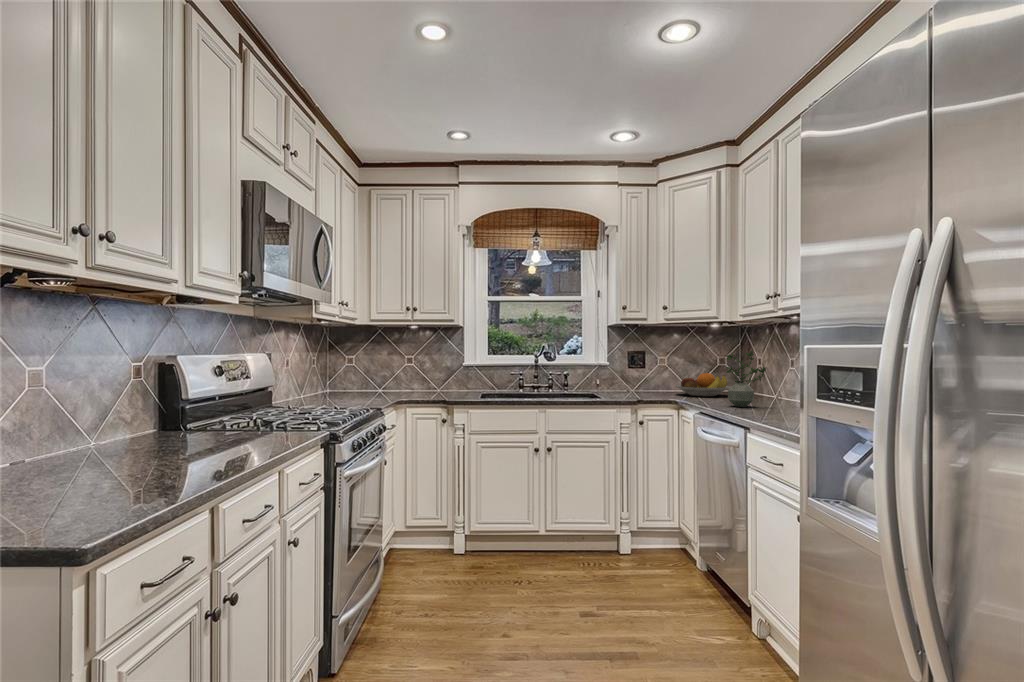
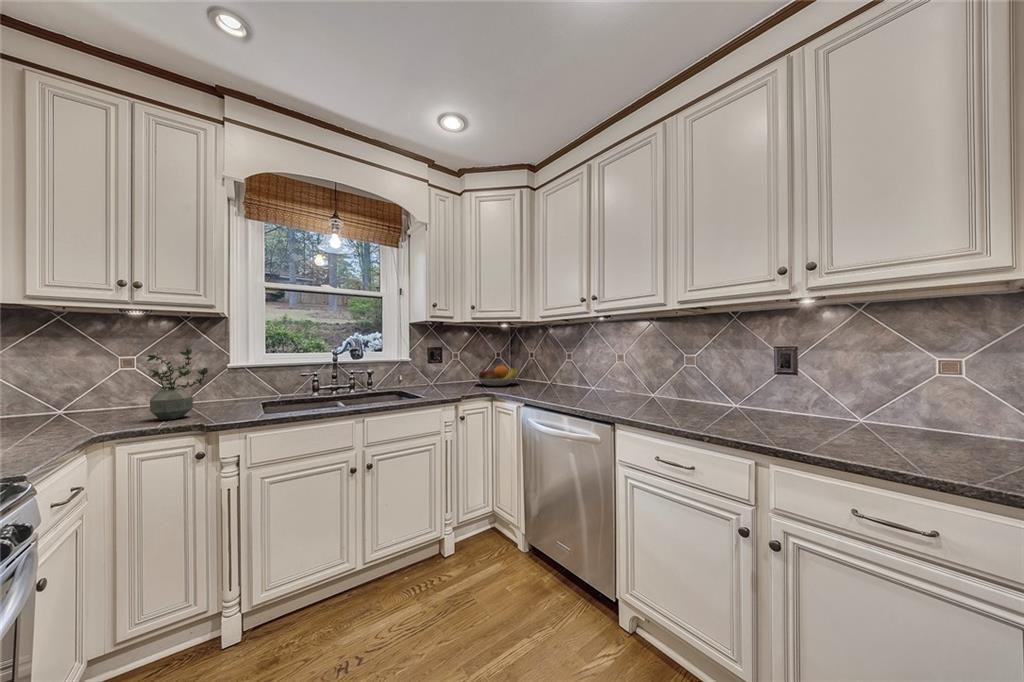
potted plant: present [726,351,766,407] -> present [146,348,208,420]

